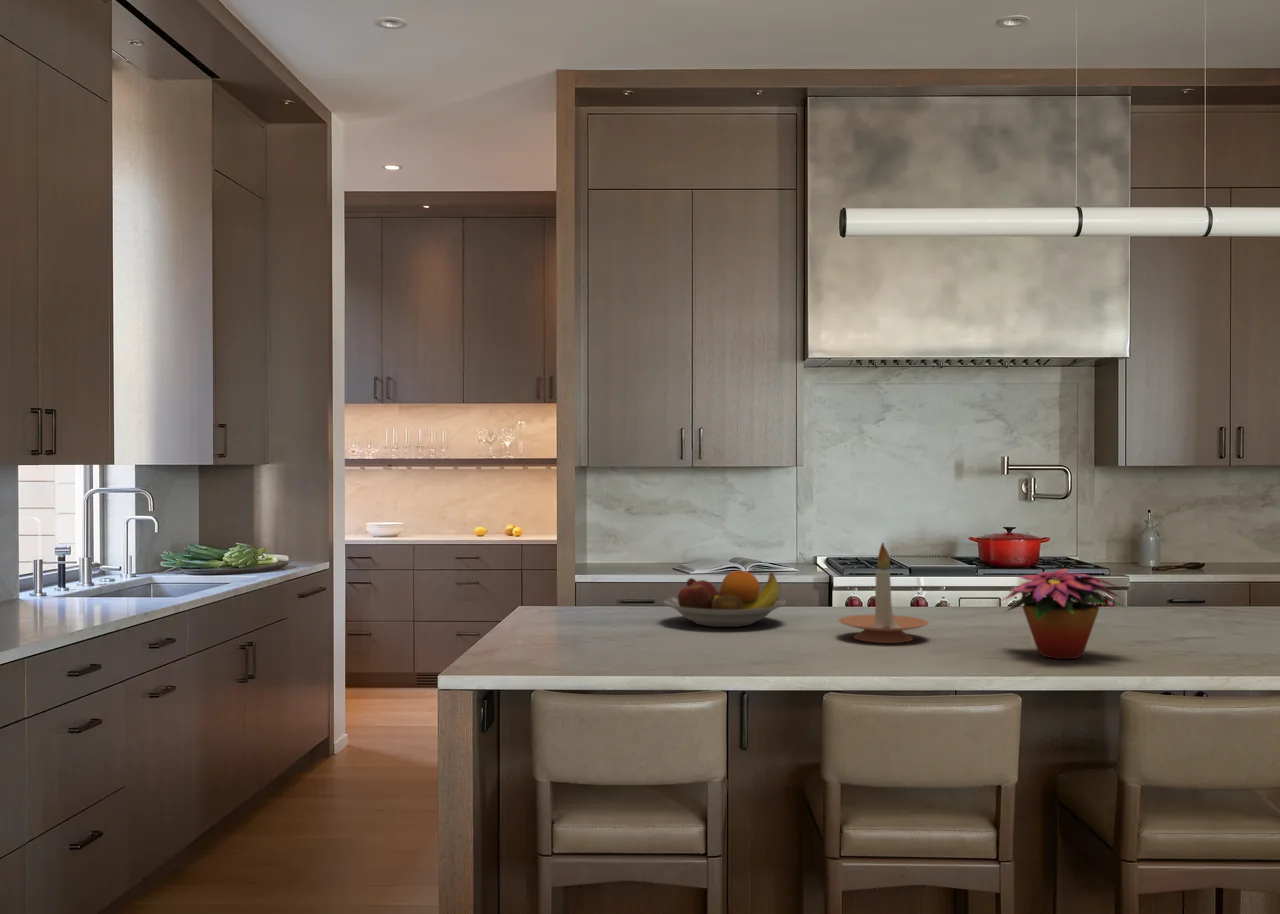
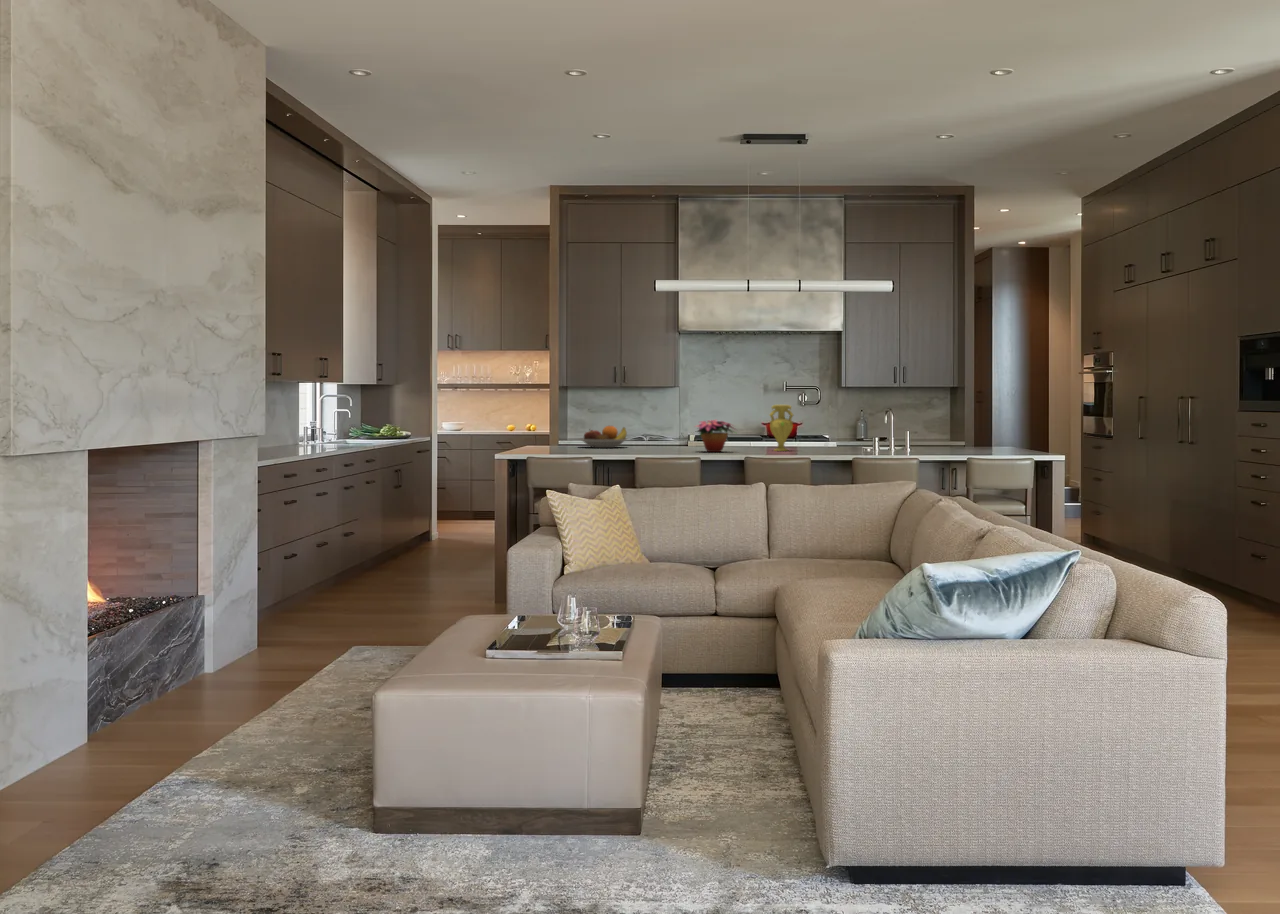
vase: none [1165,522,1231,643] -> present [770,405,793,451]
candle holder: present [838,543,928,643] -> none [642,412,677,450]

